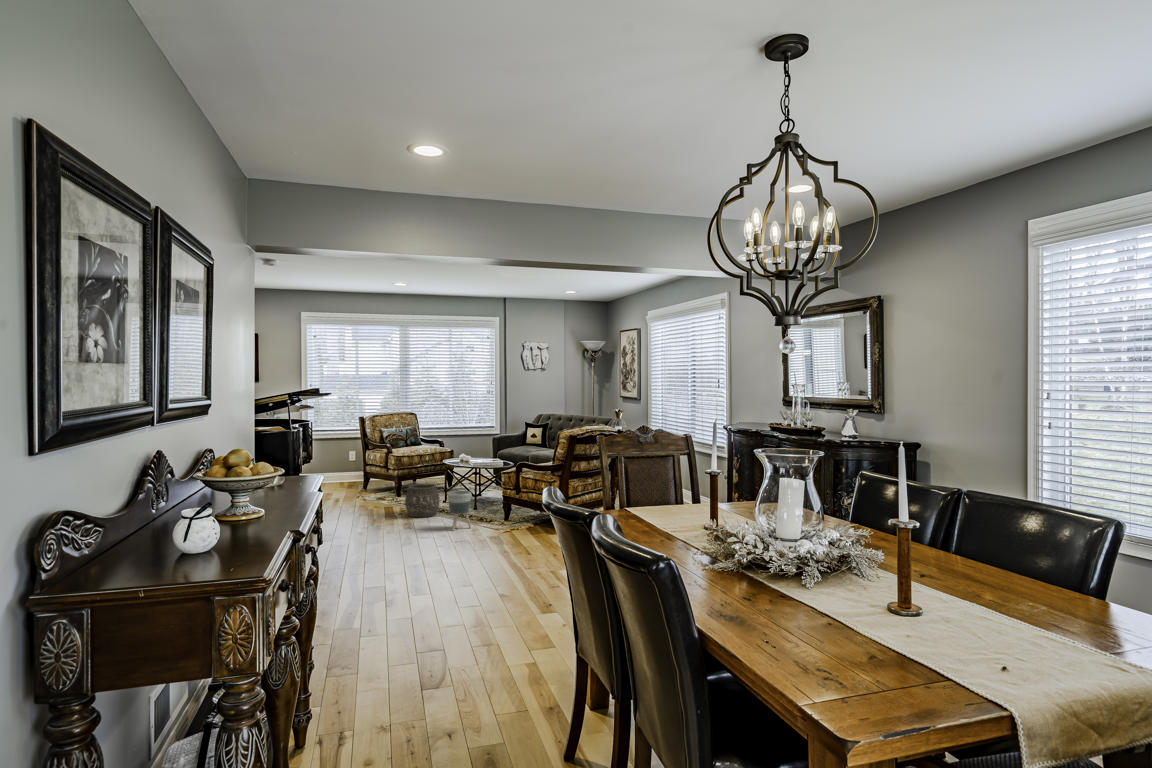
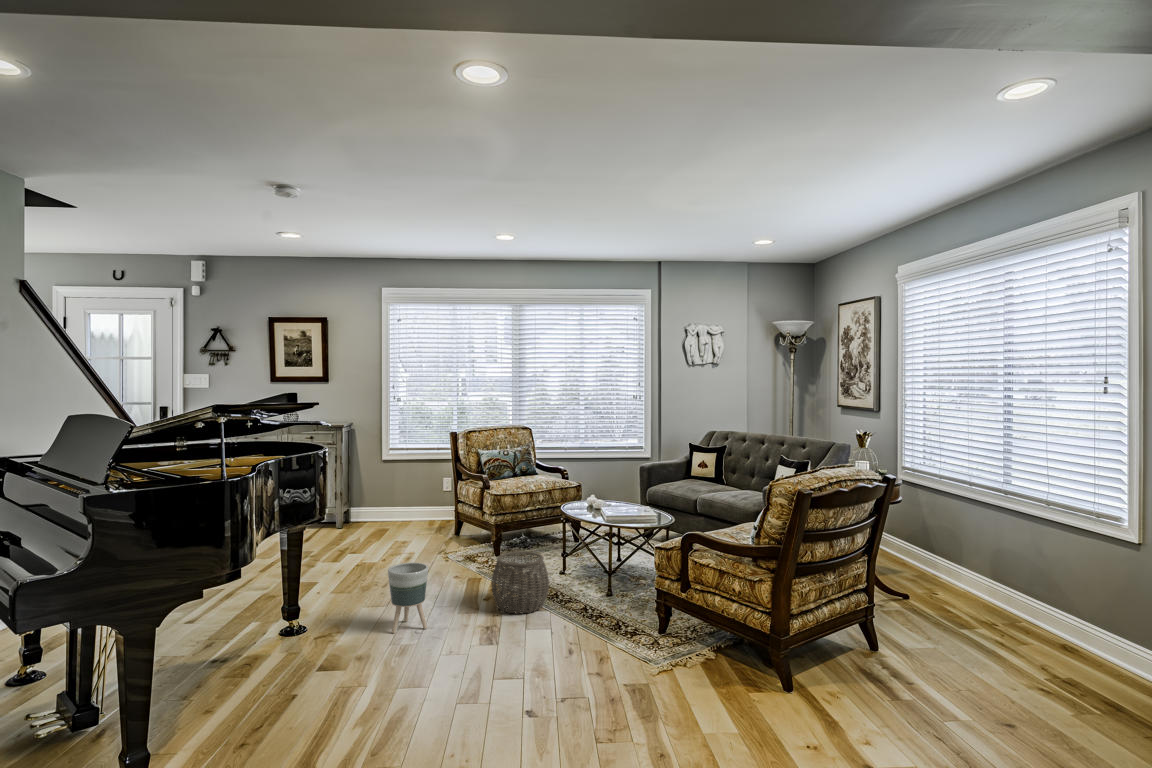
planter: present [448,491,471,530] -> present [388,563,428,633]

